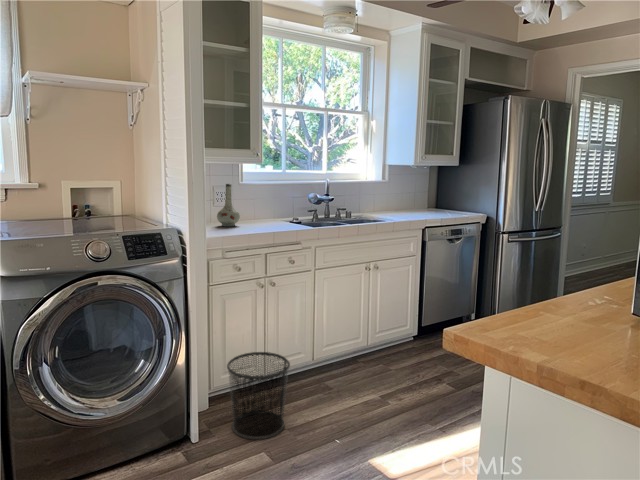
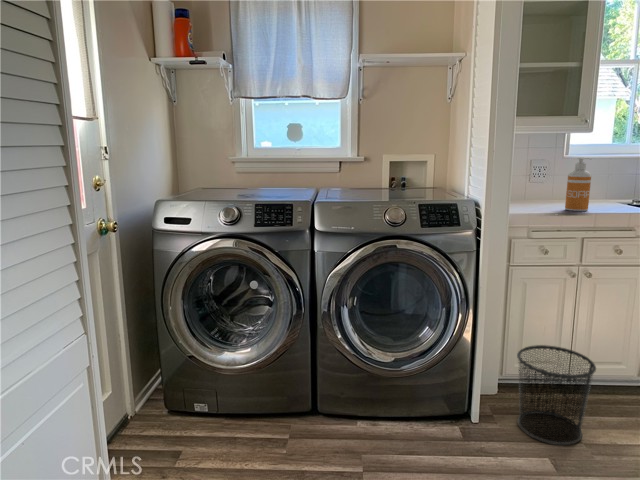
vase: present [217,184,240,226] -> none [531,157,558,205]
soap dispenser: none [249,185,267,231] -> present [565,158,591,211]

